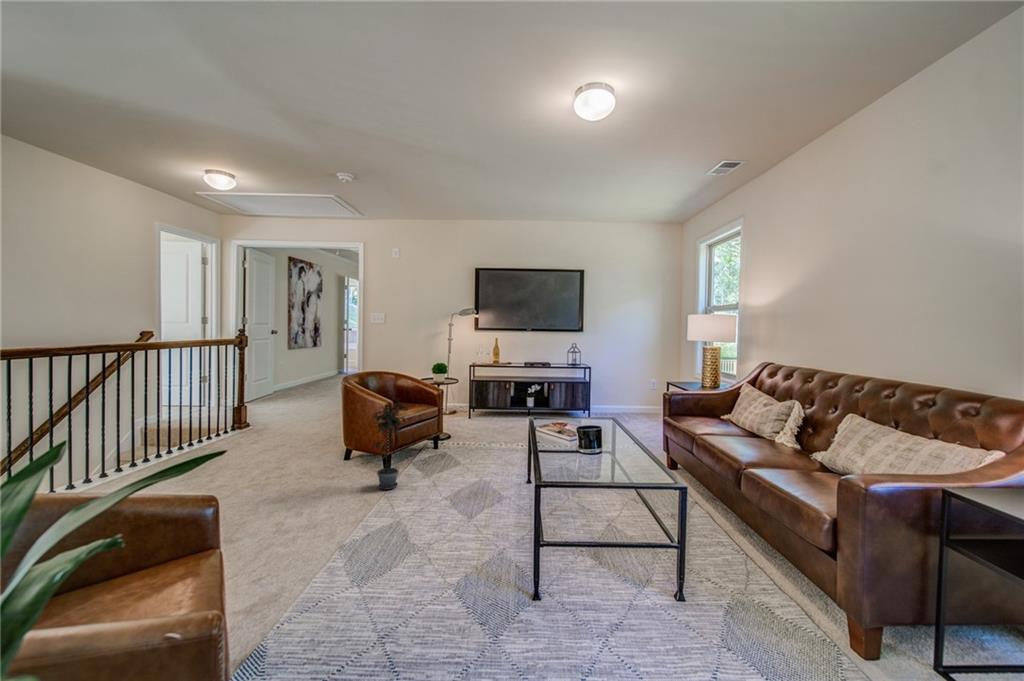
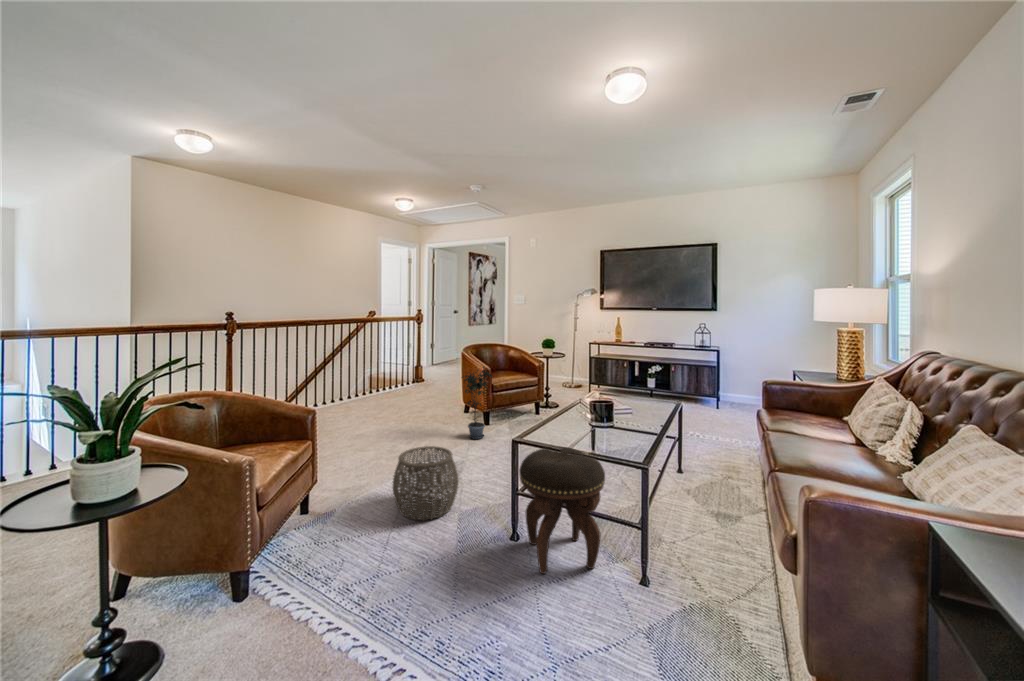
footstool: none [552,479,646,626] -> present [519,447,605,574]
woven basket: none [359,506,447,612] -> present [393,446,458,520]

